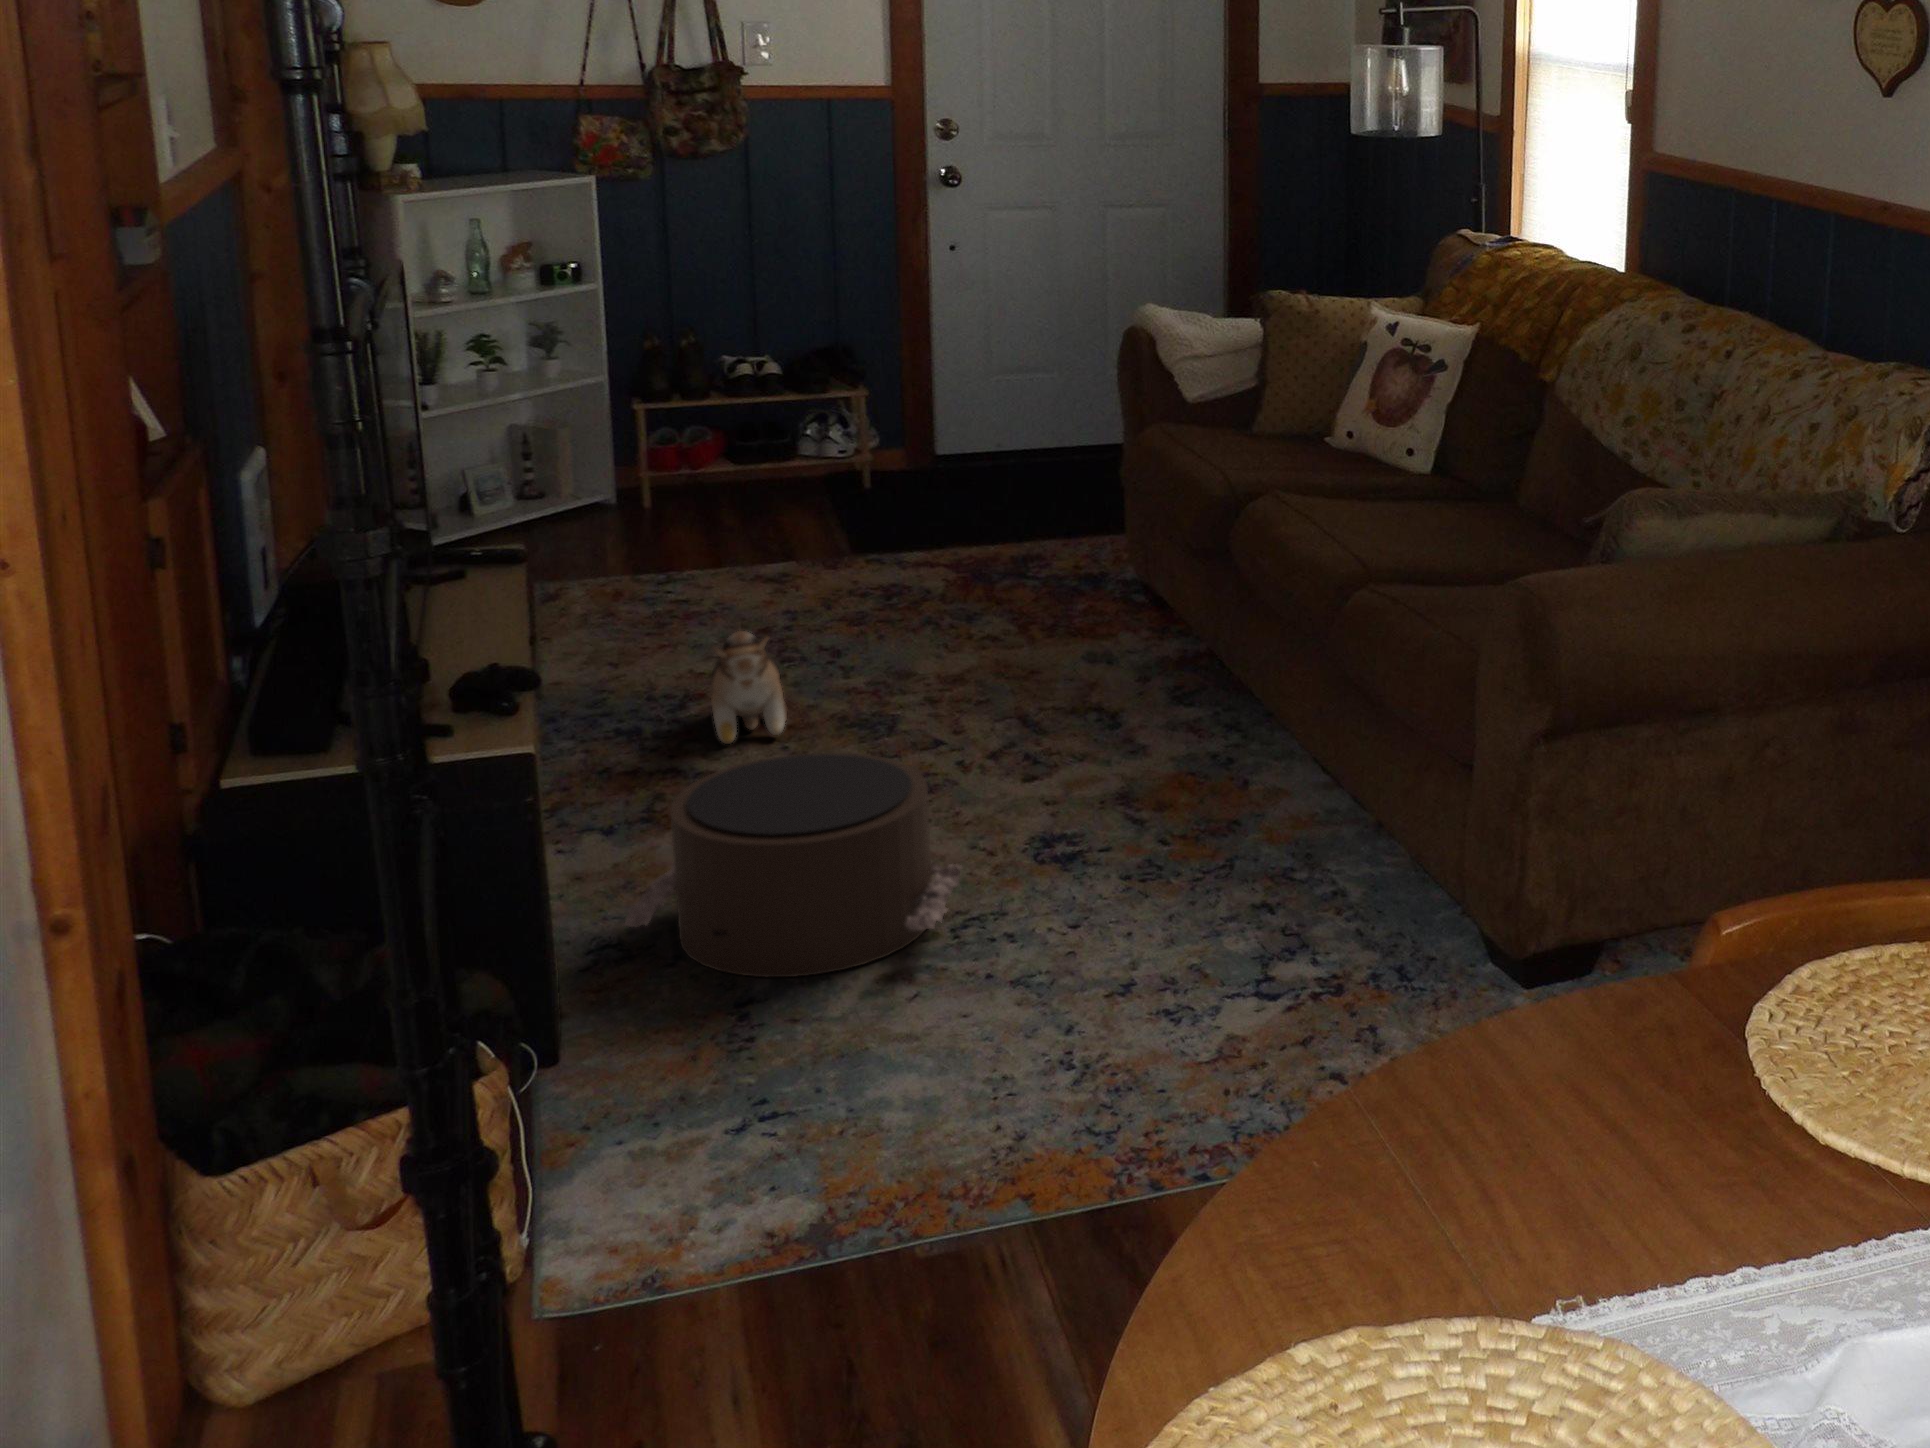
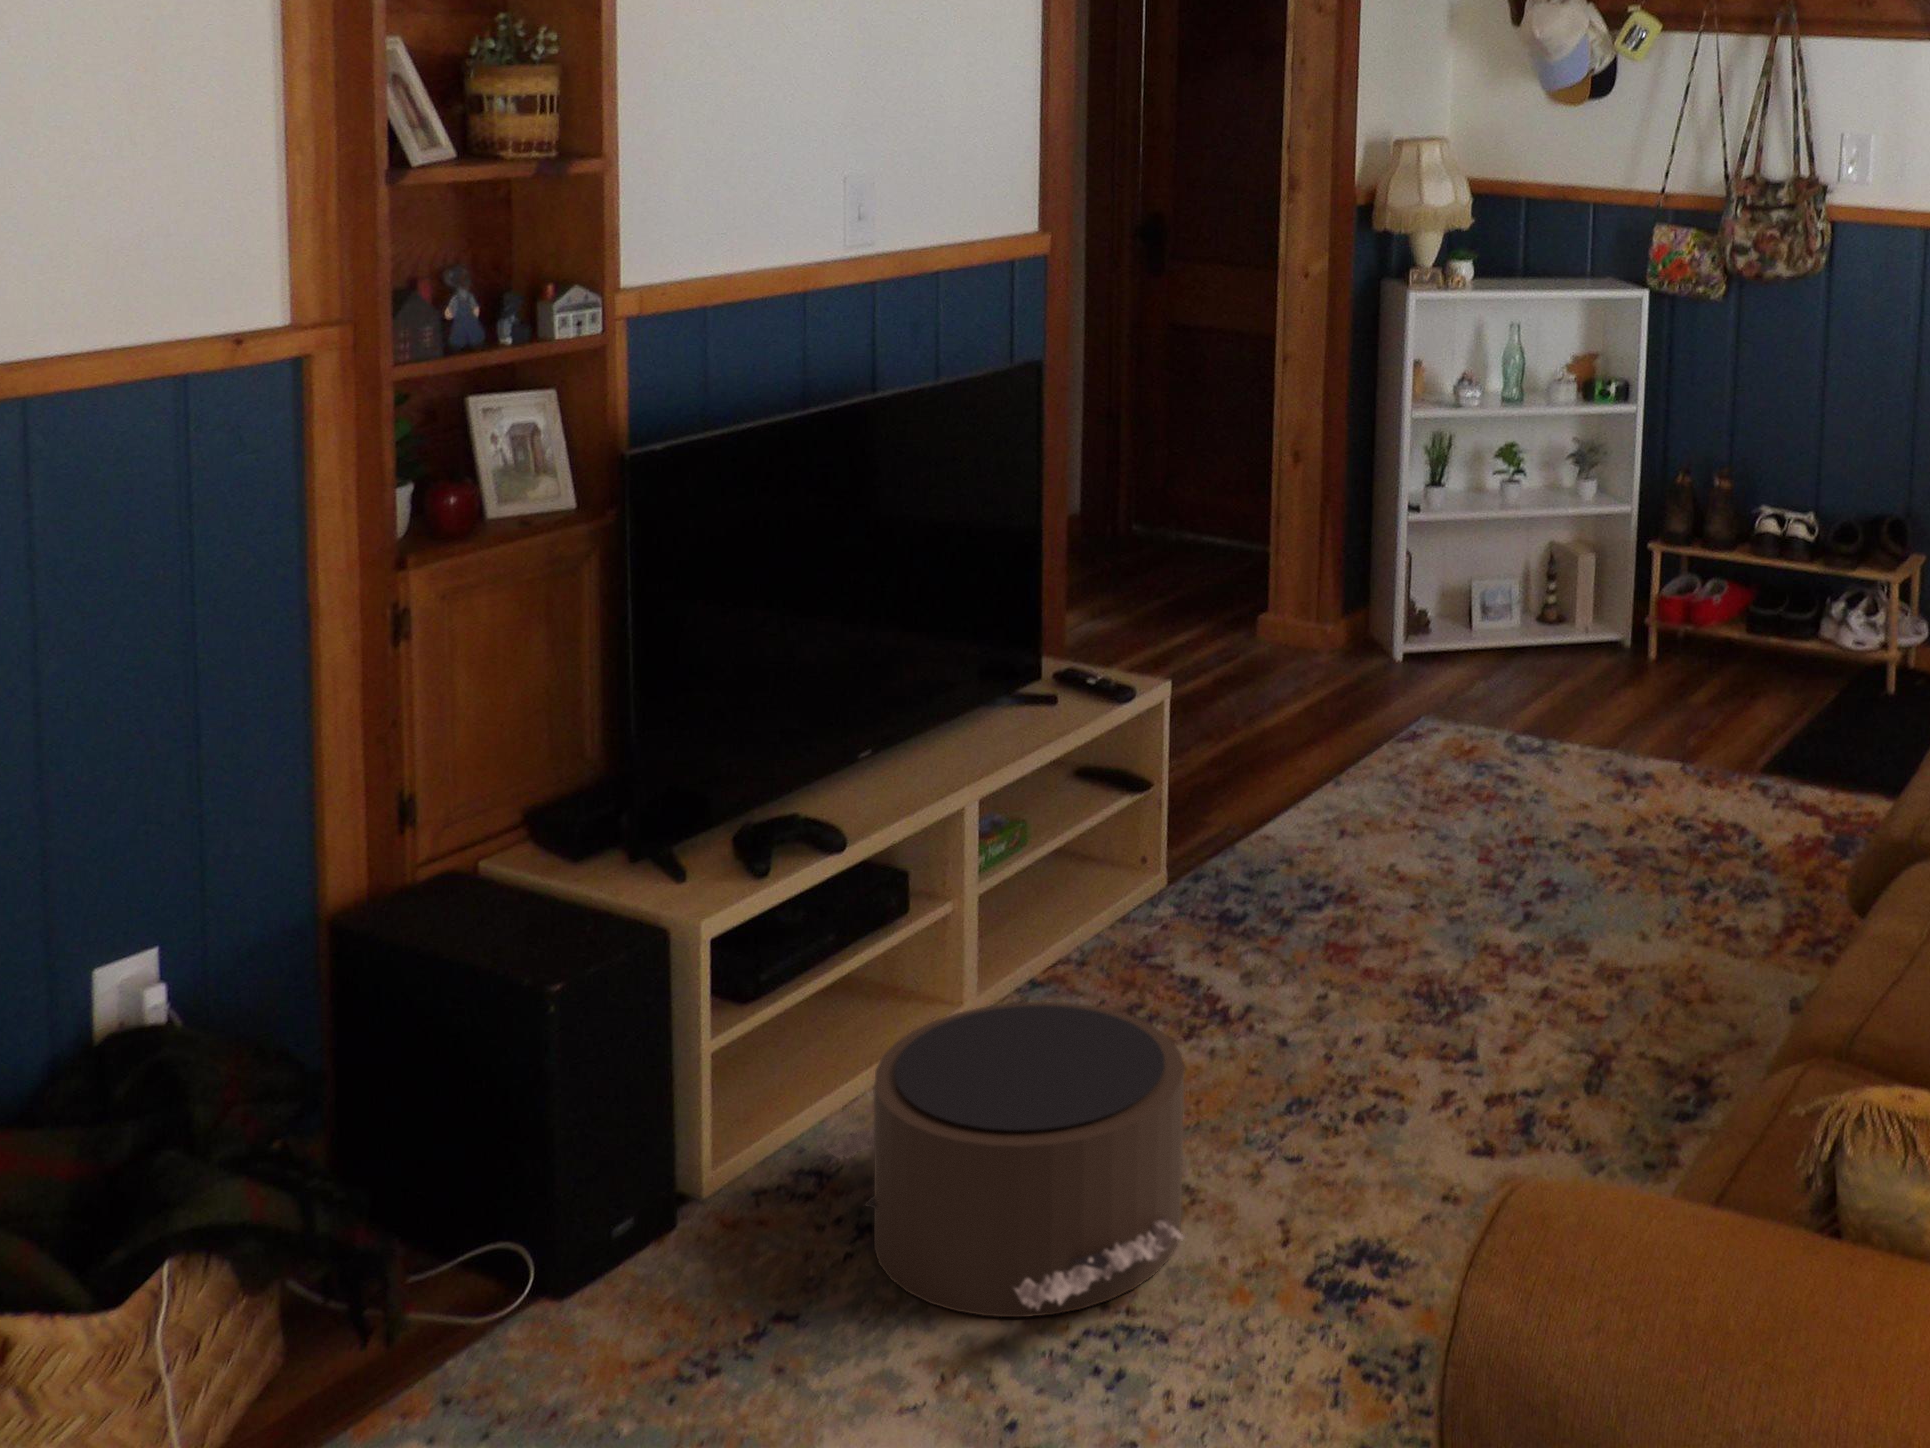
plush toy: present [711,631,787,744] -> none [1266,834,1409,972]

